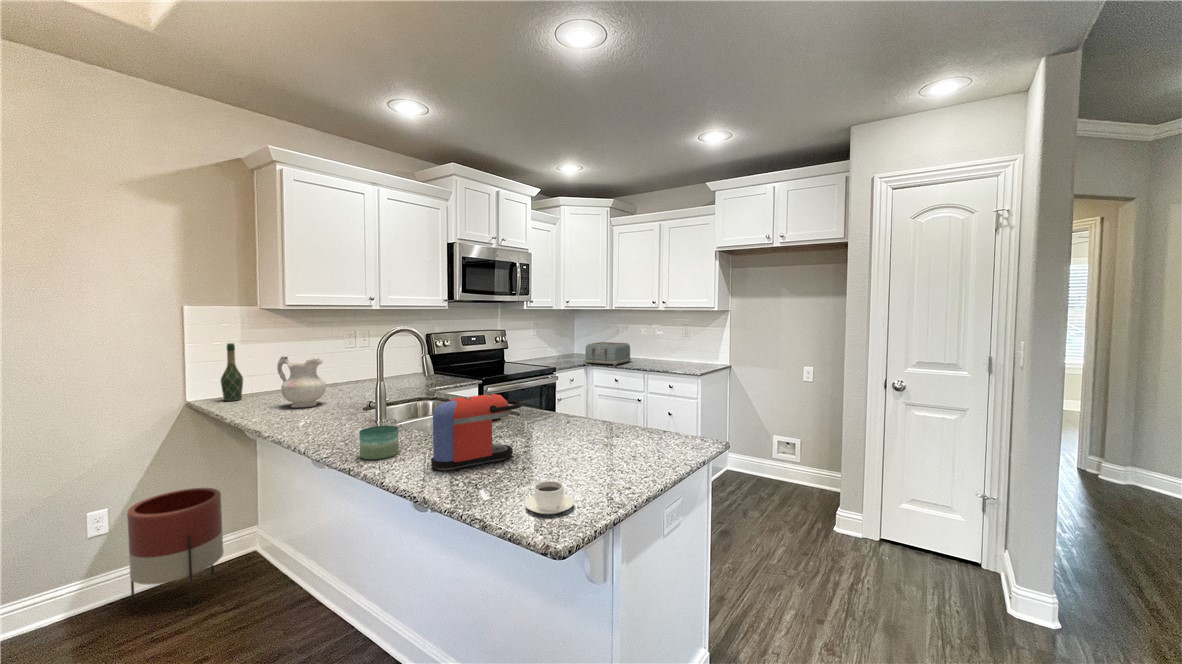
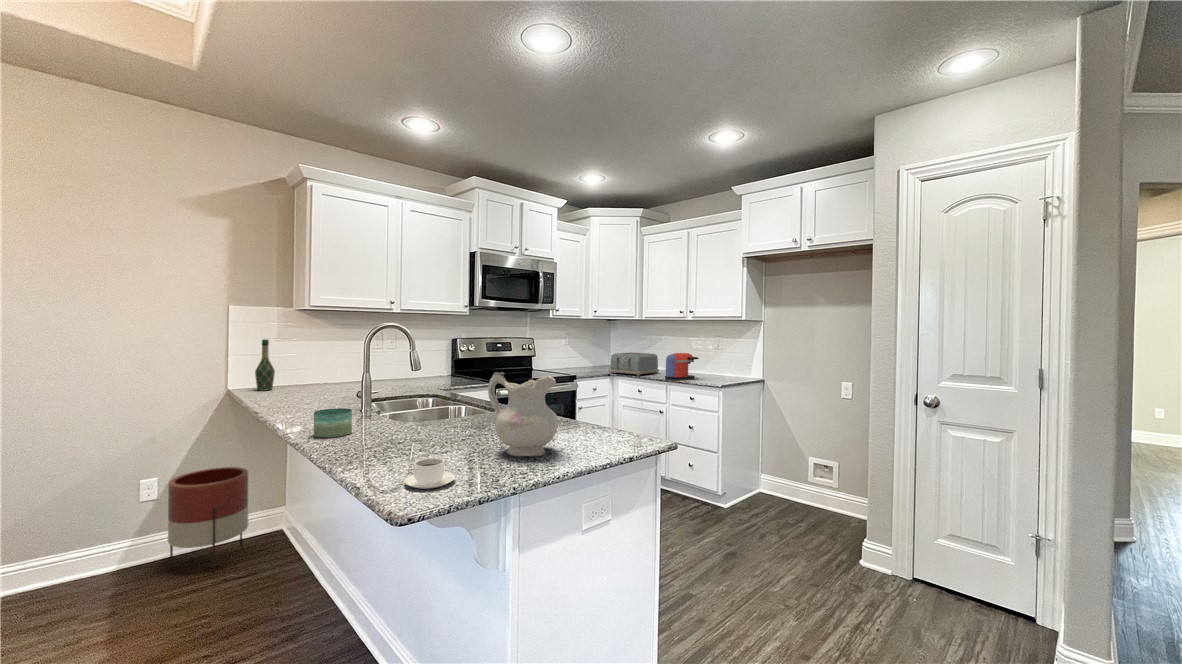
ceramic pitcher: present [277,357,326,408] -> present [488,372,557,456]
coffee maker: present [431,394,522,470] -> present [665,353,699,380]

